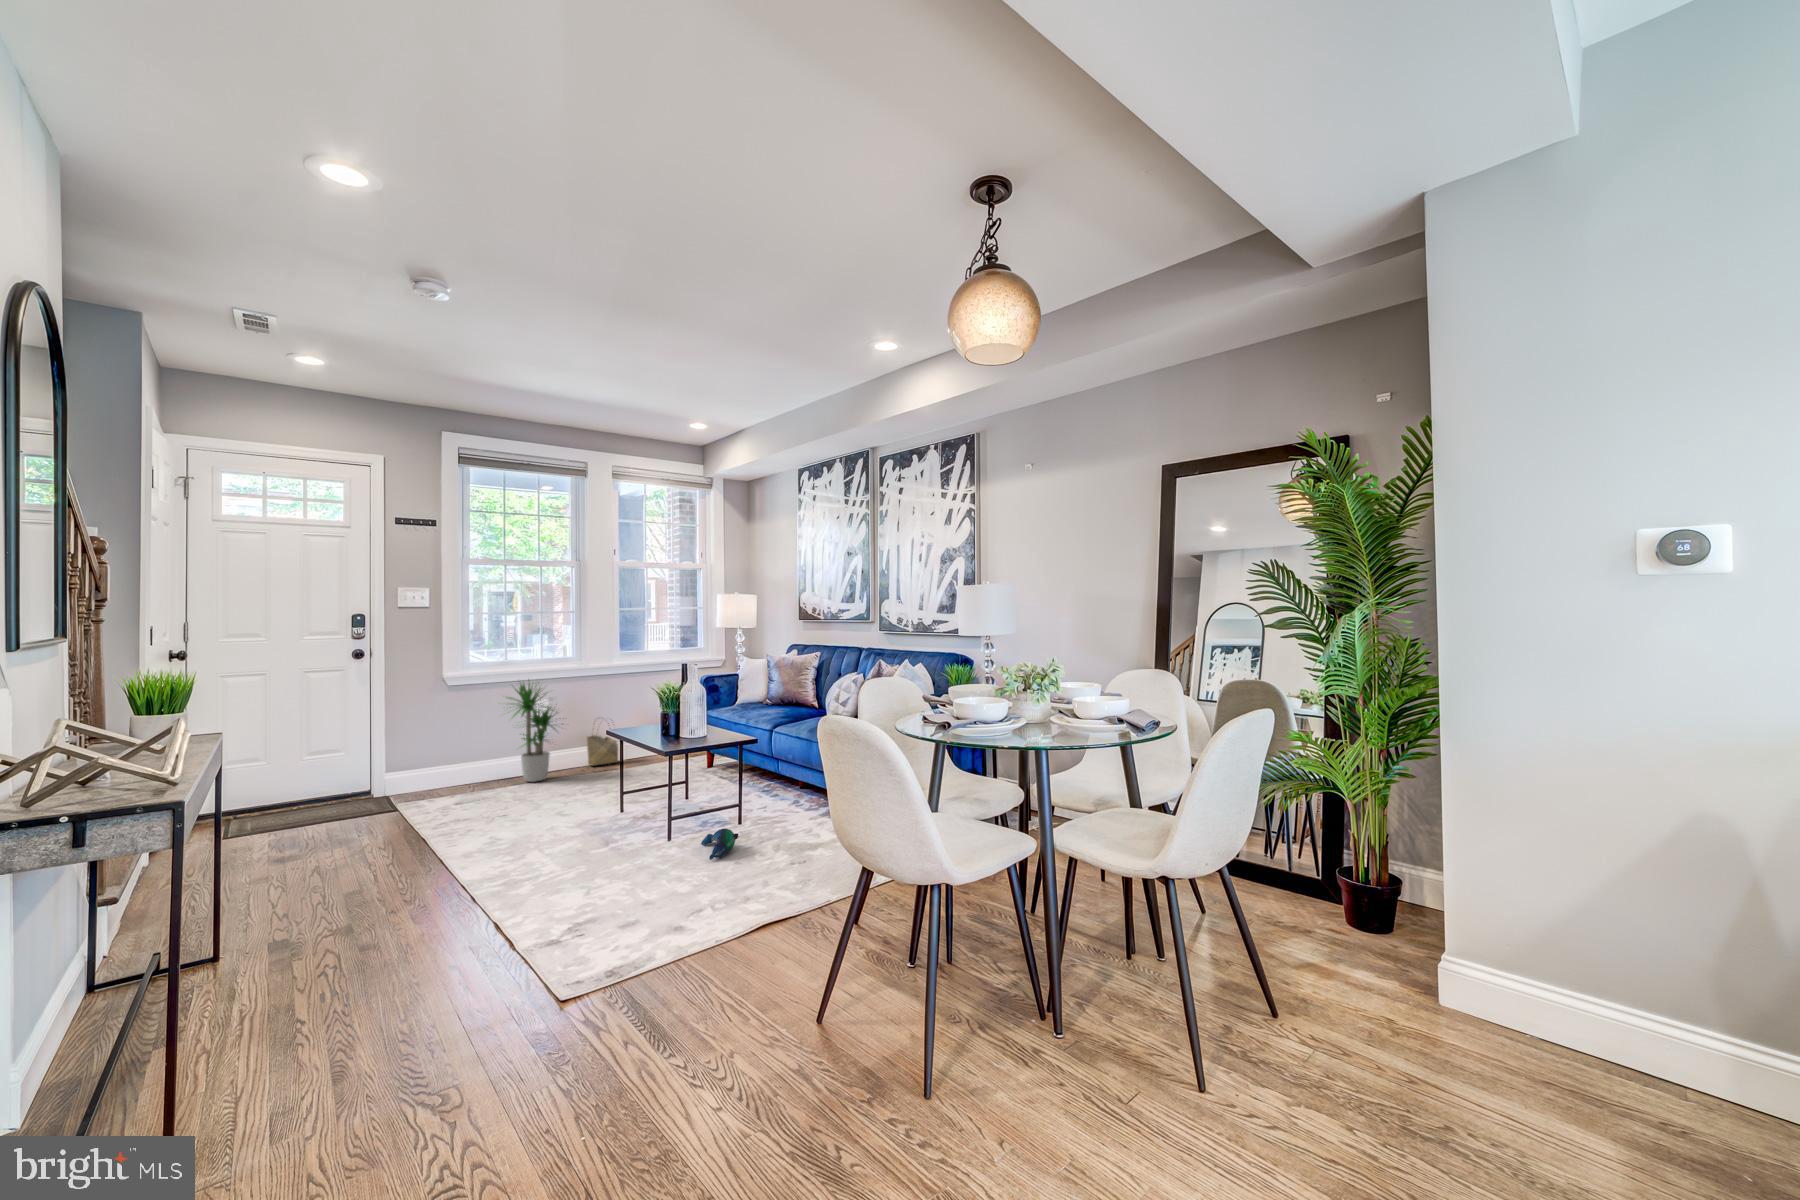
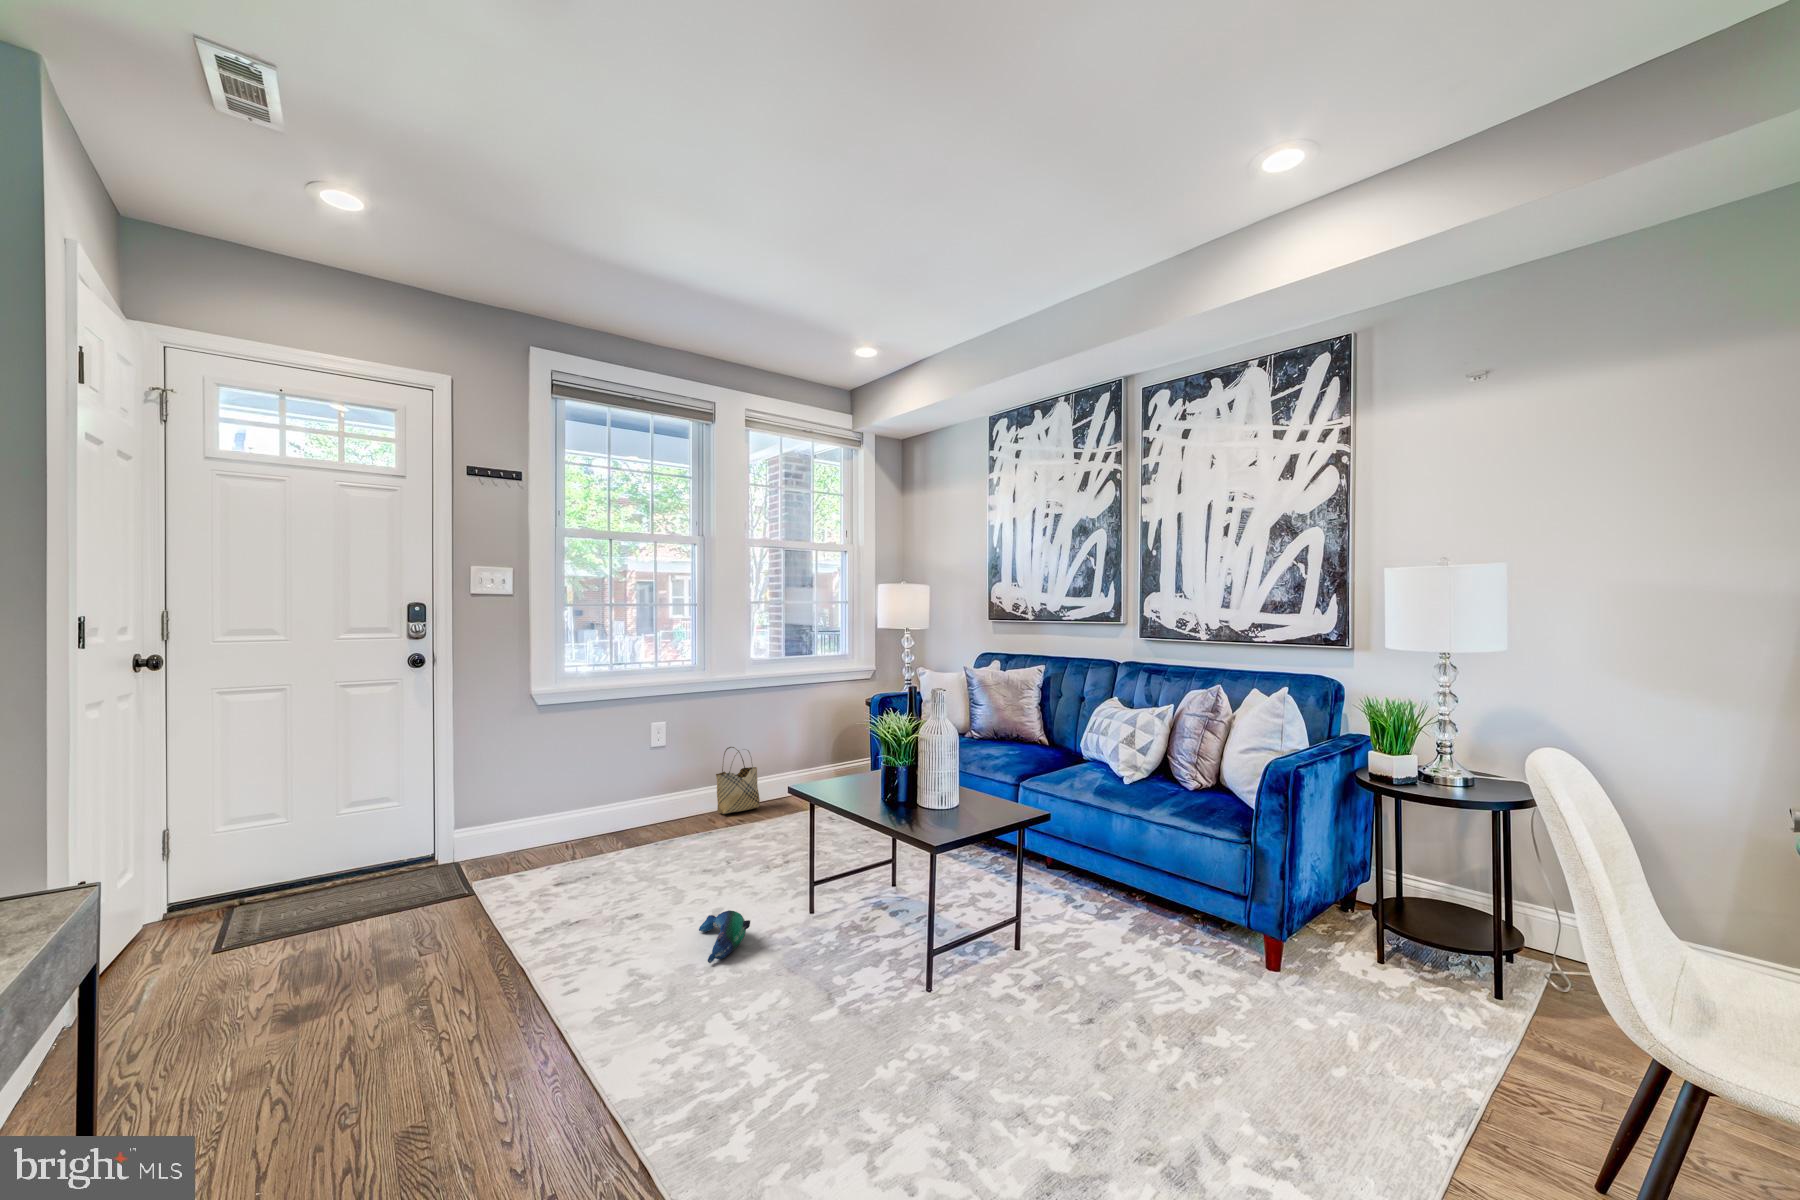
potted plant: present [506,680,561,782] -> none [605,694,702,843]
plush toy: present [701,829,738,860] -> present [699,910,750,963]

